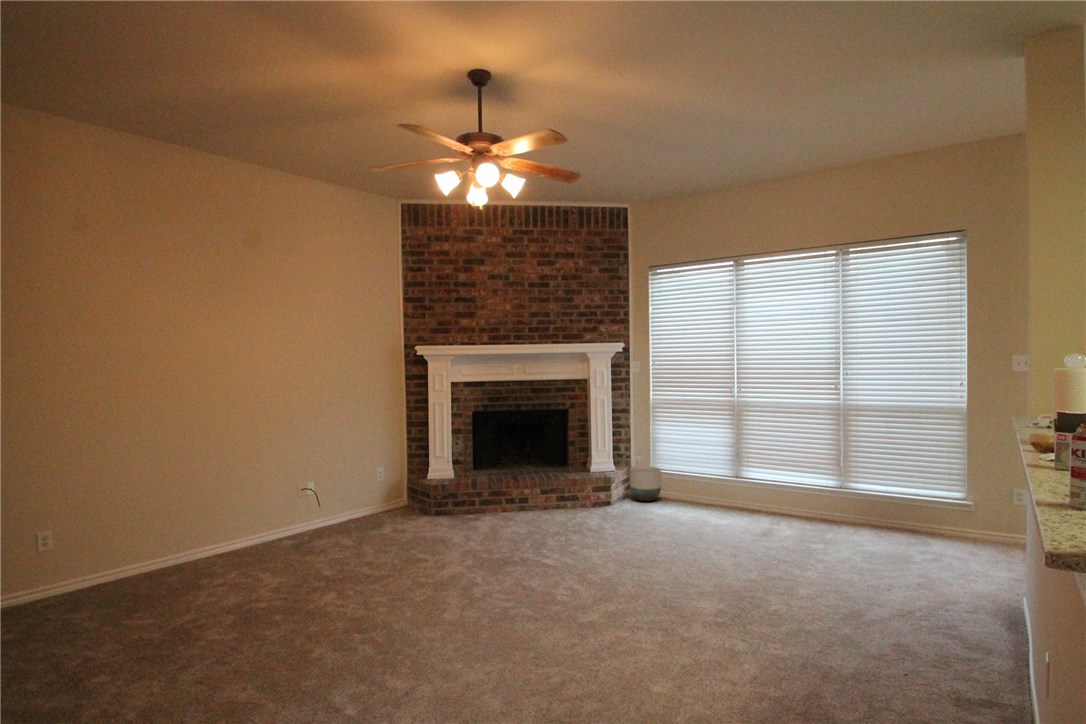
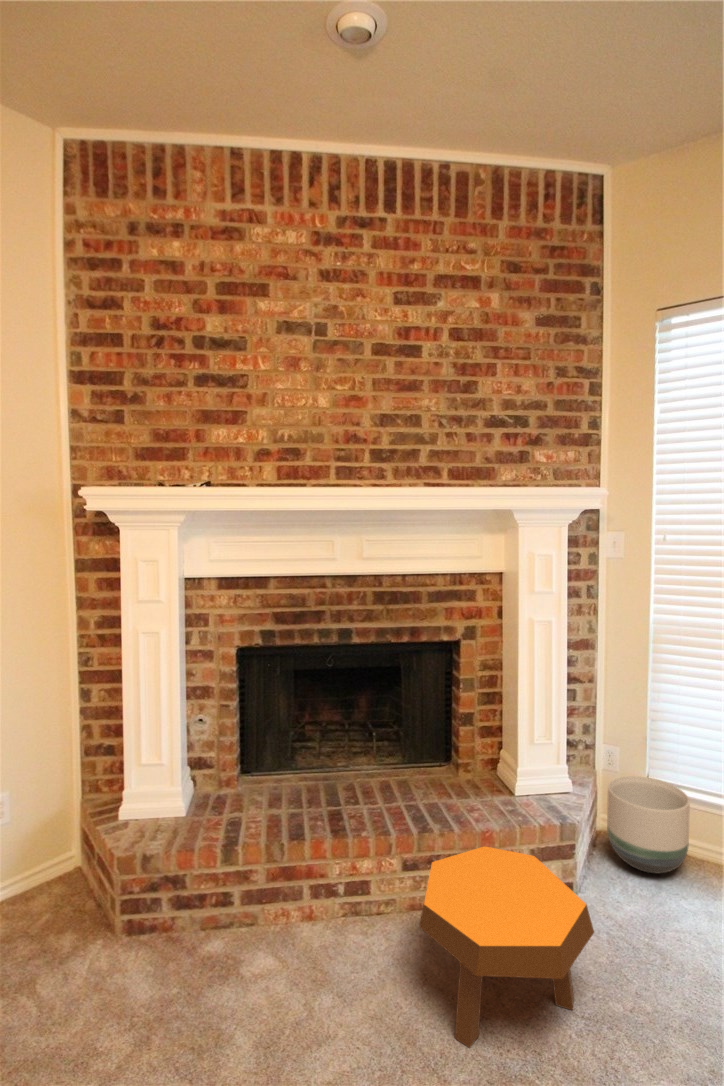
footstool: none [544,480,602,528] -> present [419,846,594,1048]

